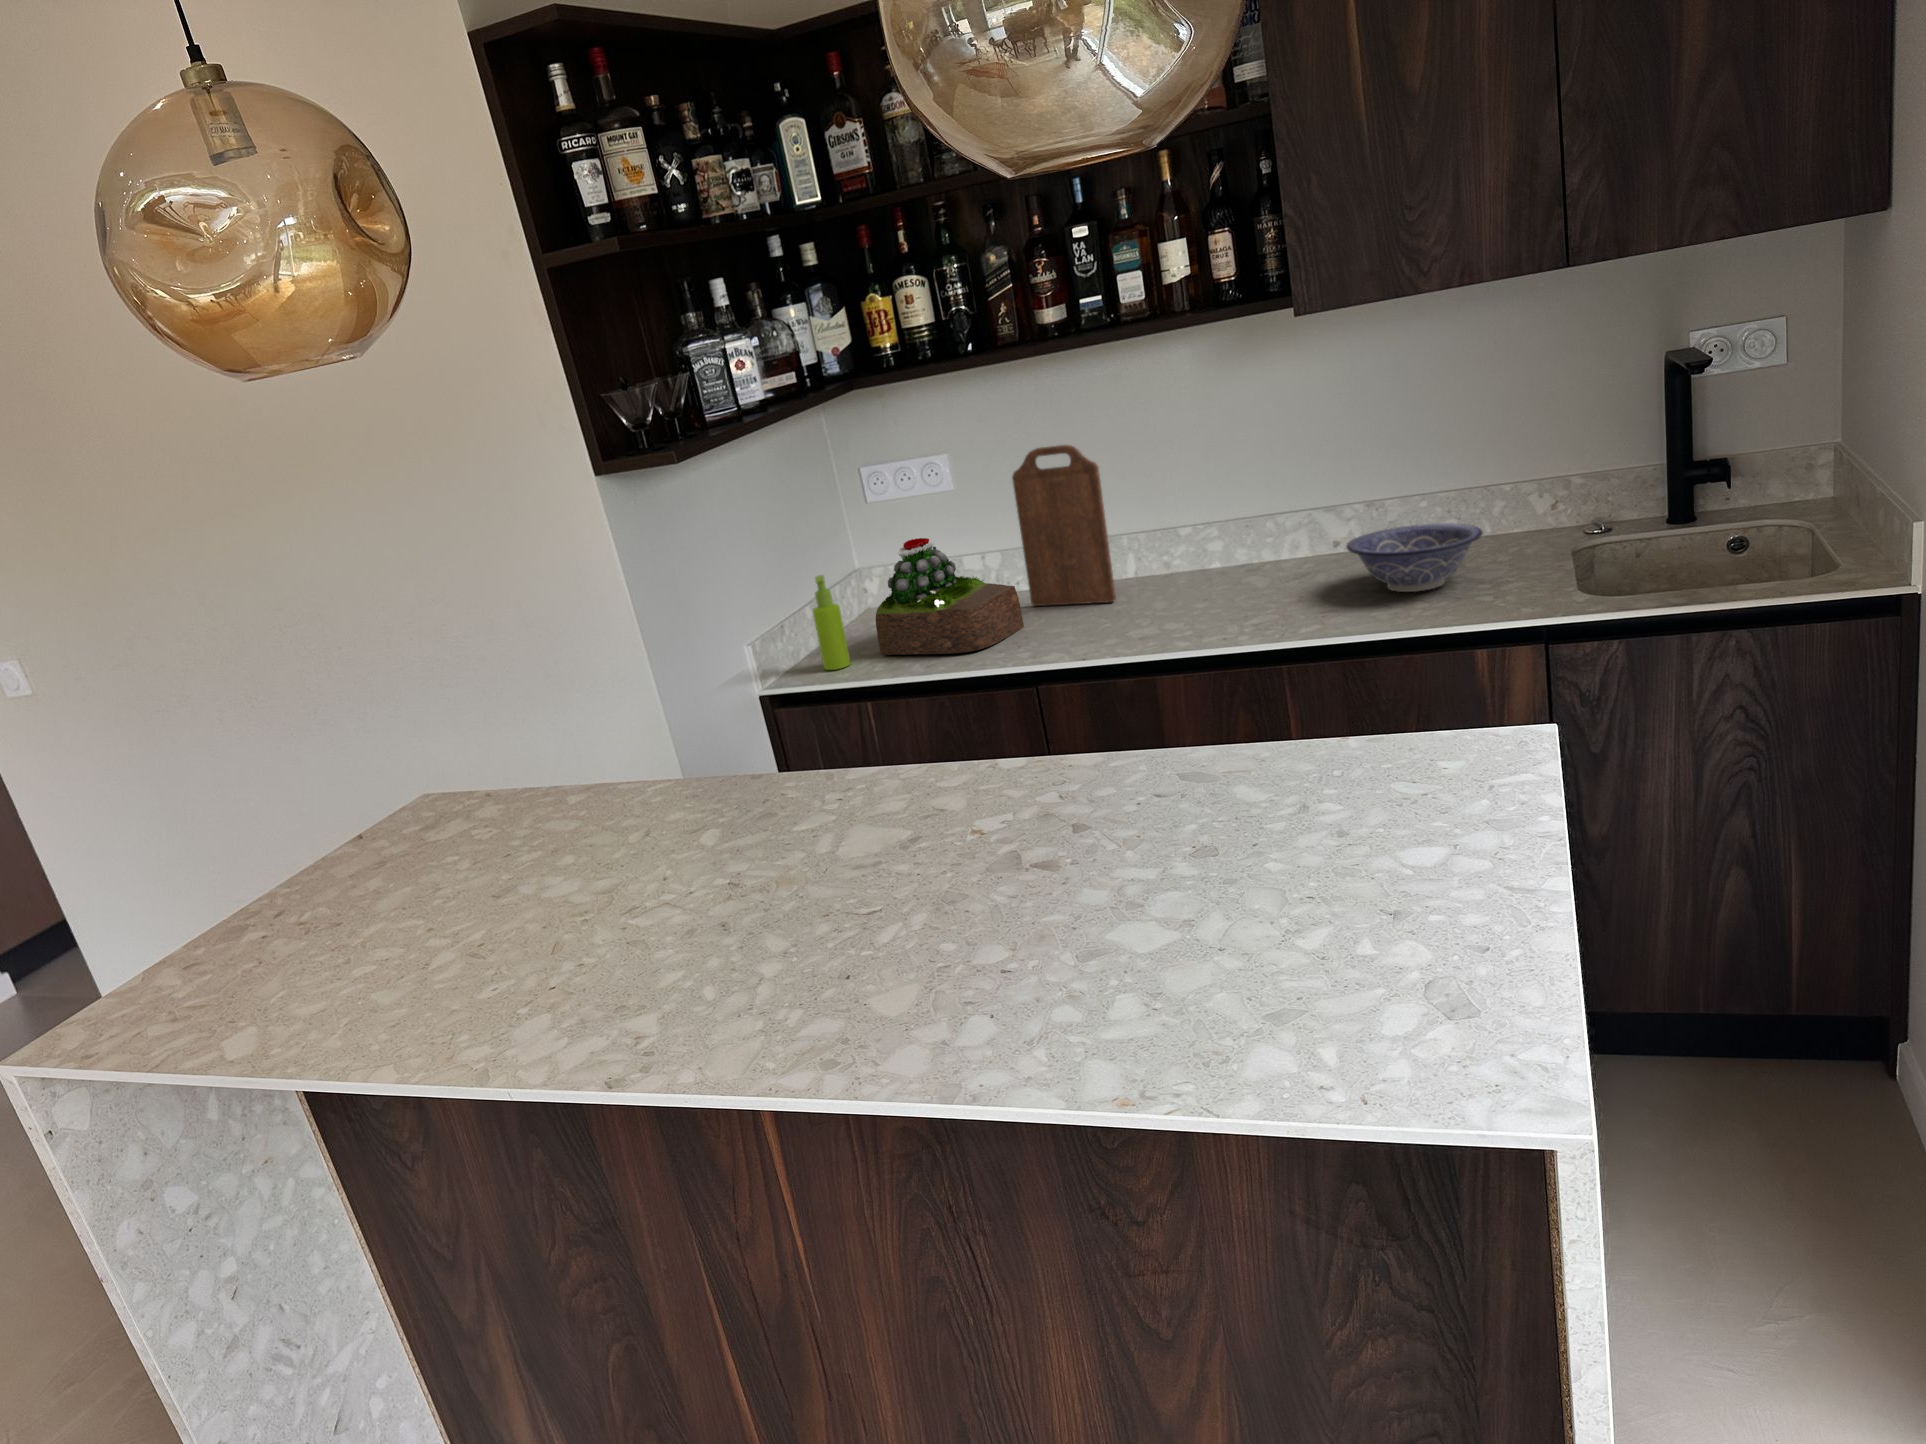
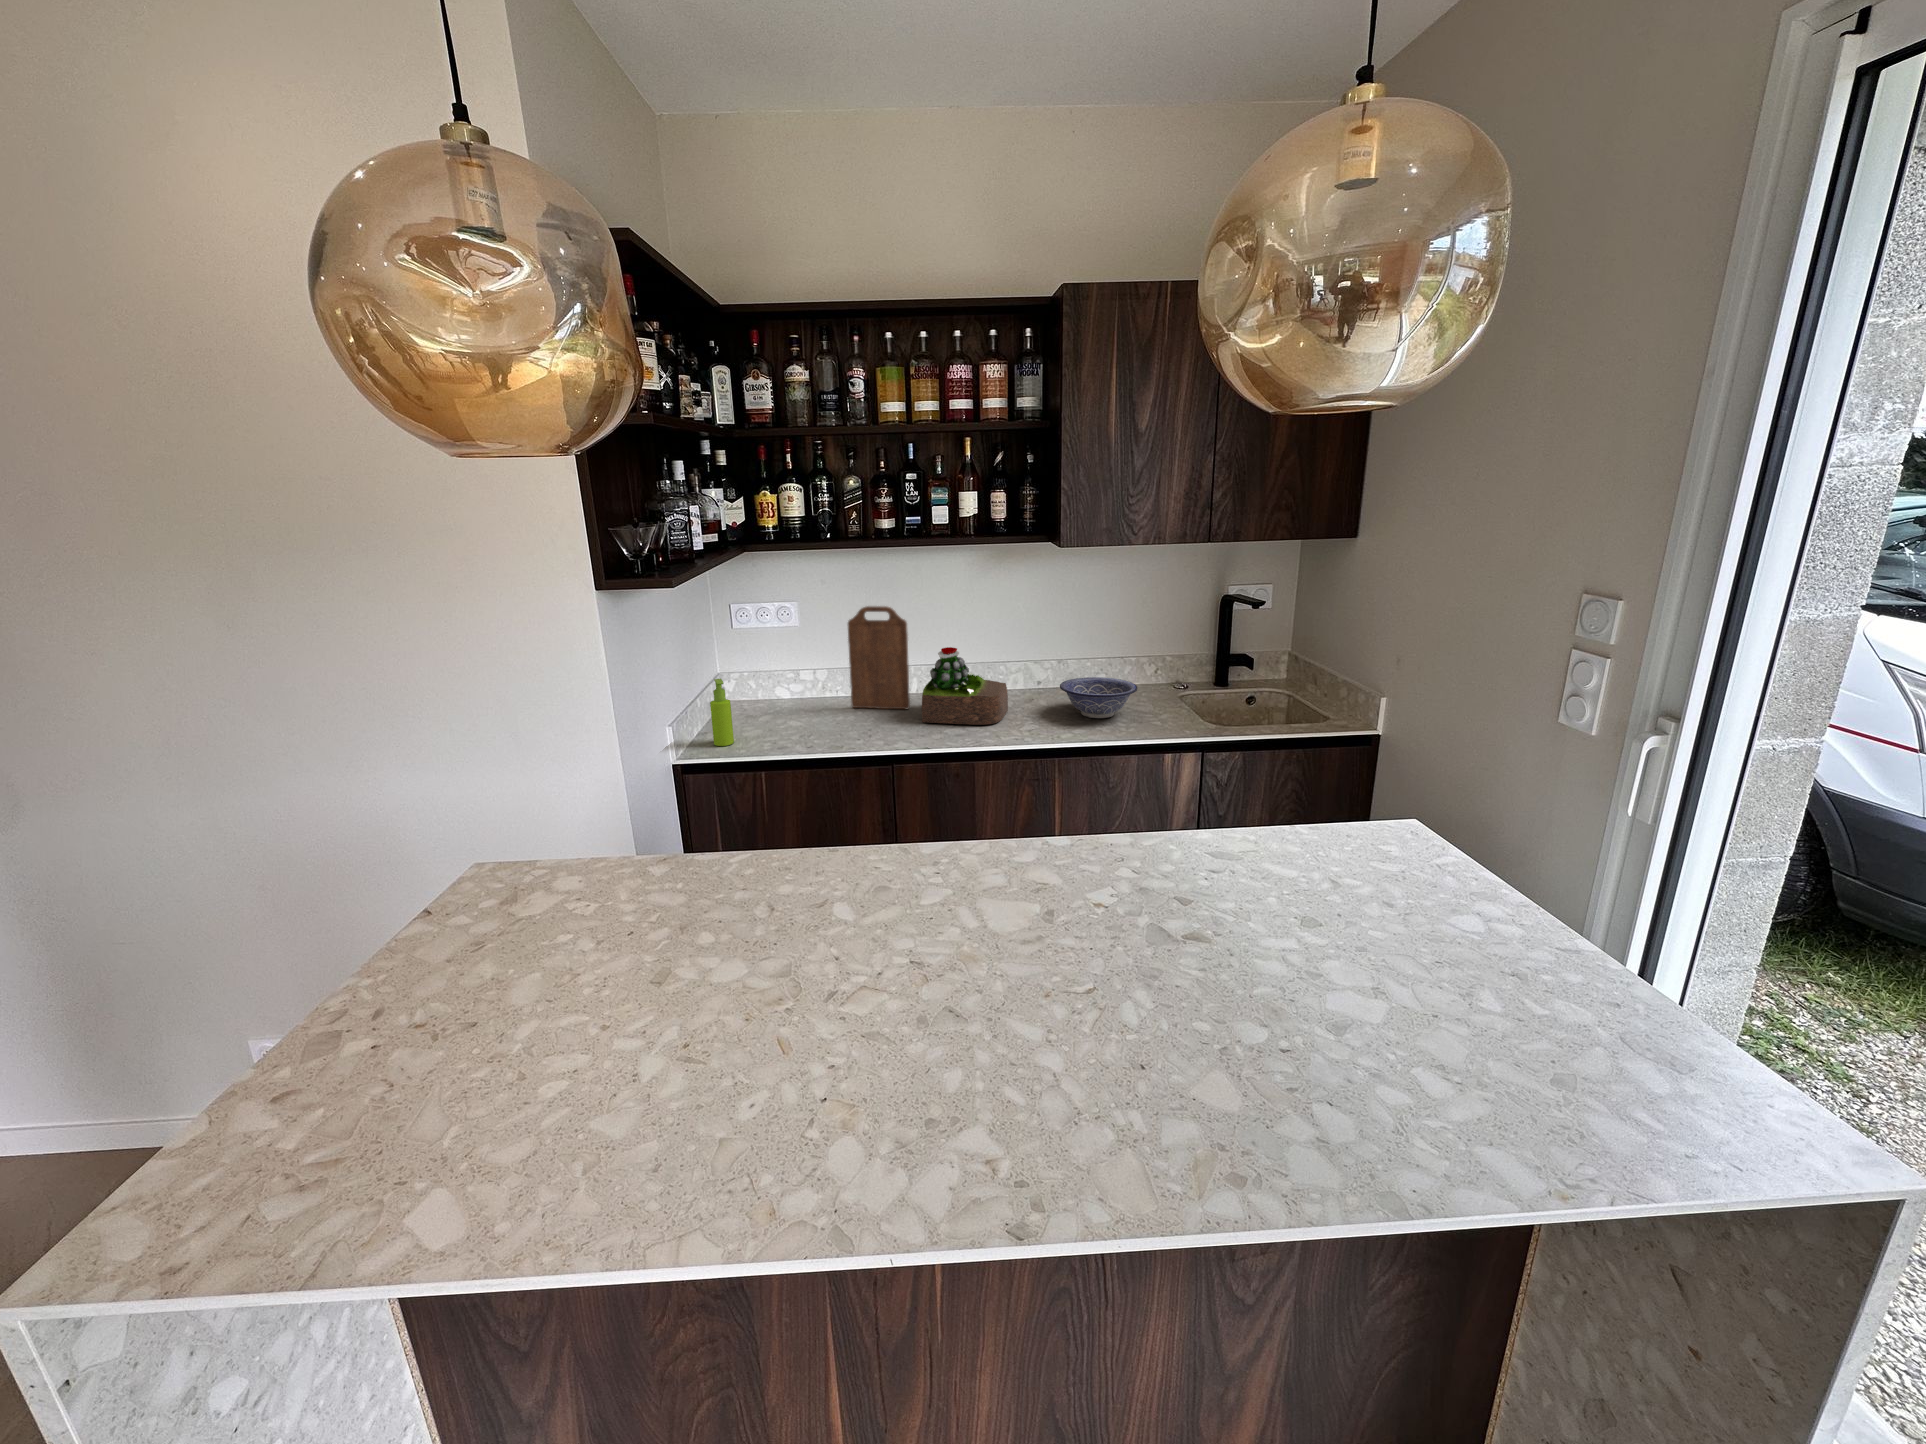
succulent plant: present [876,538,1024,655] -> present [922,647,1008,725]

